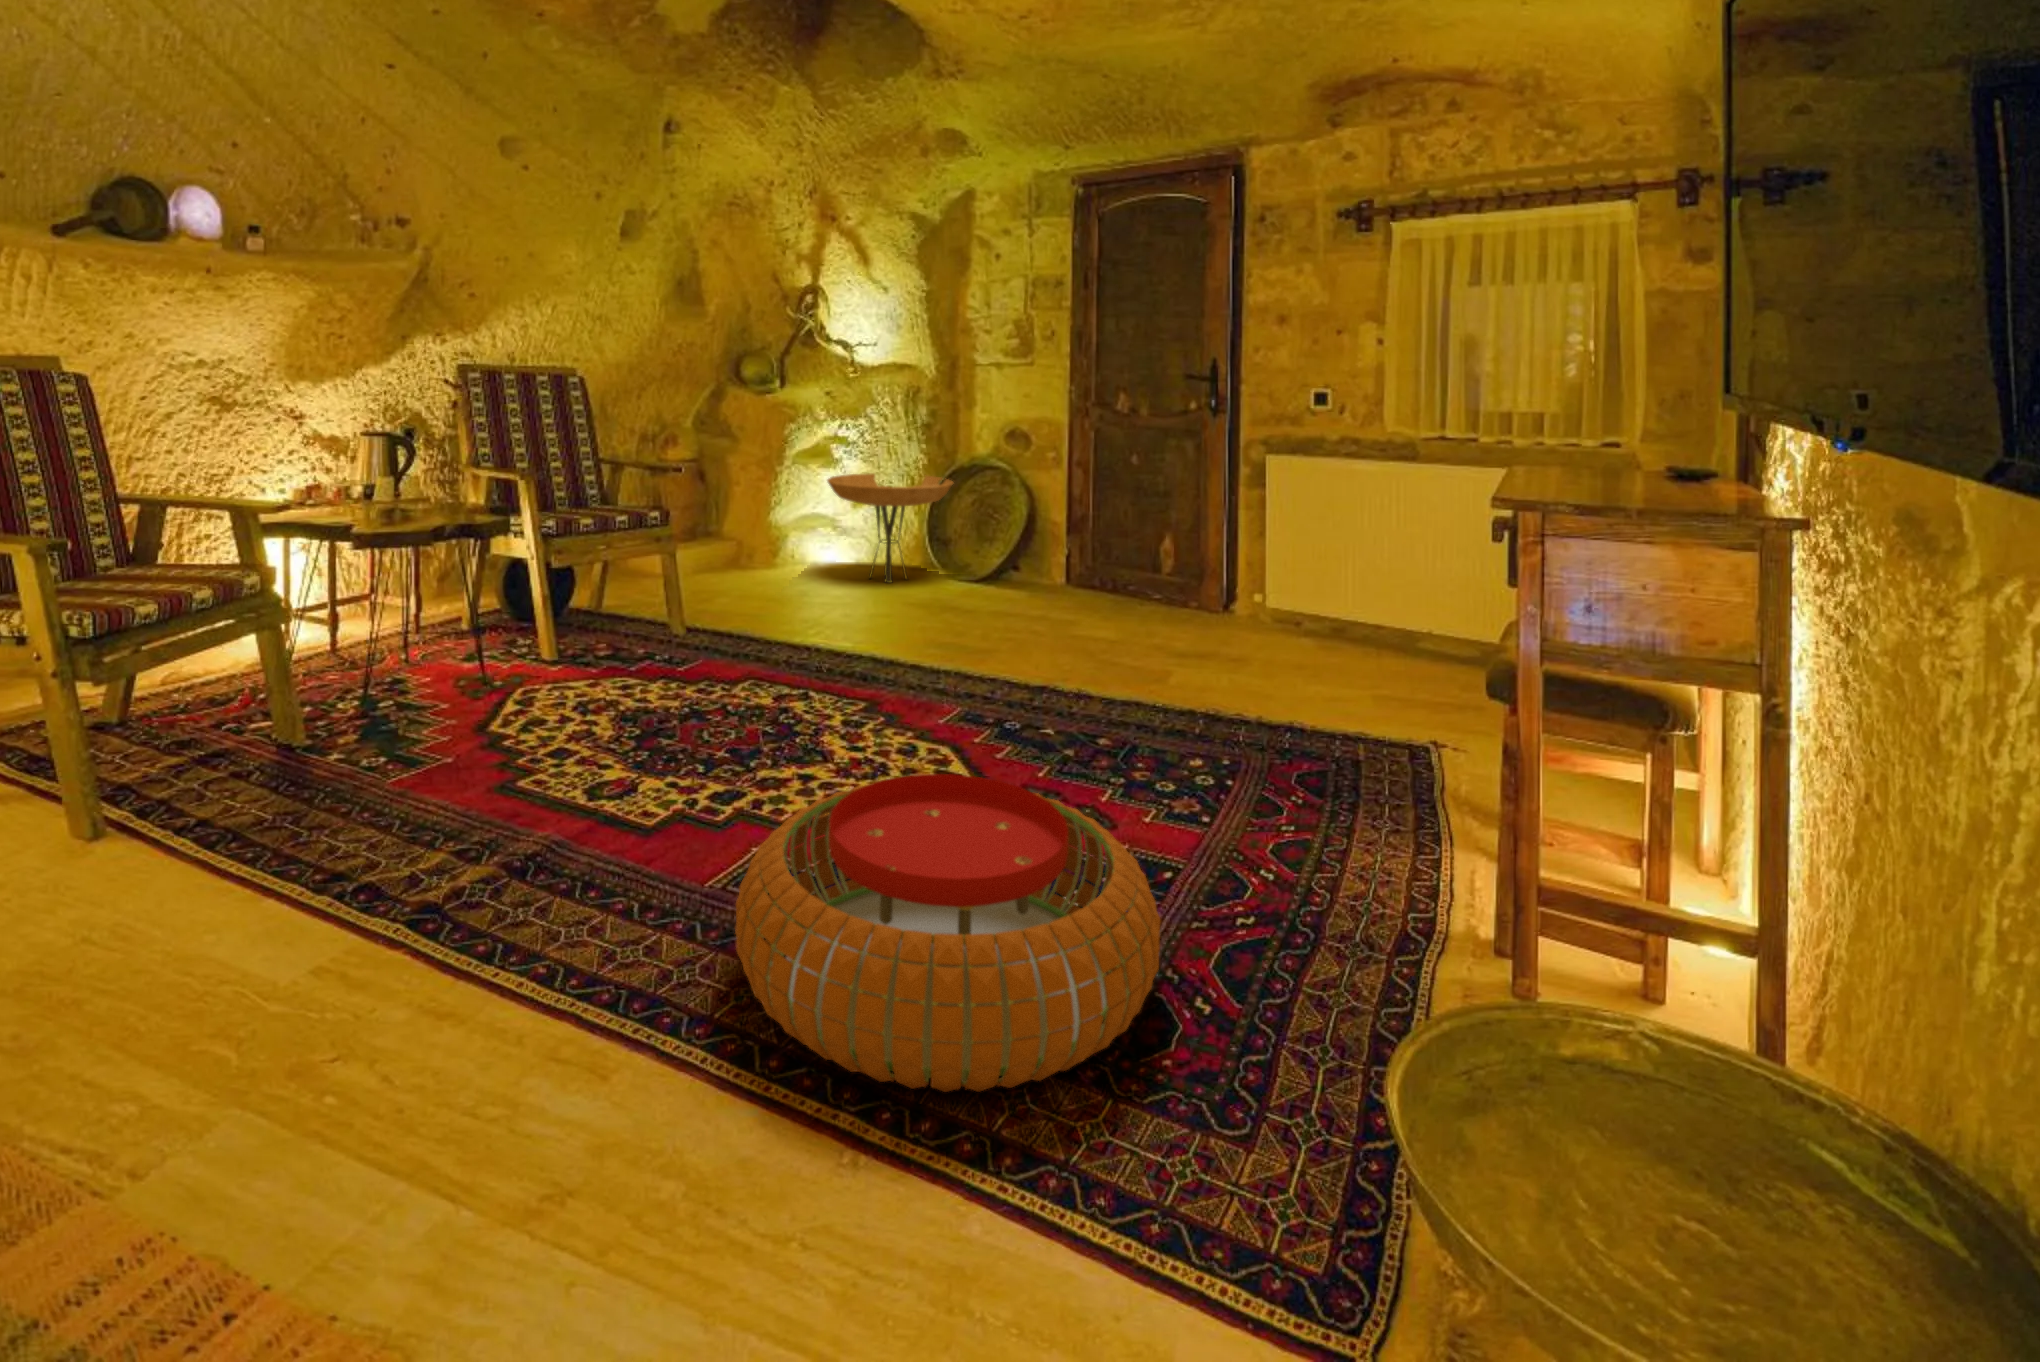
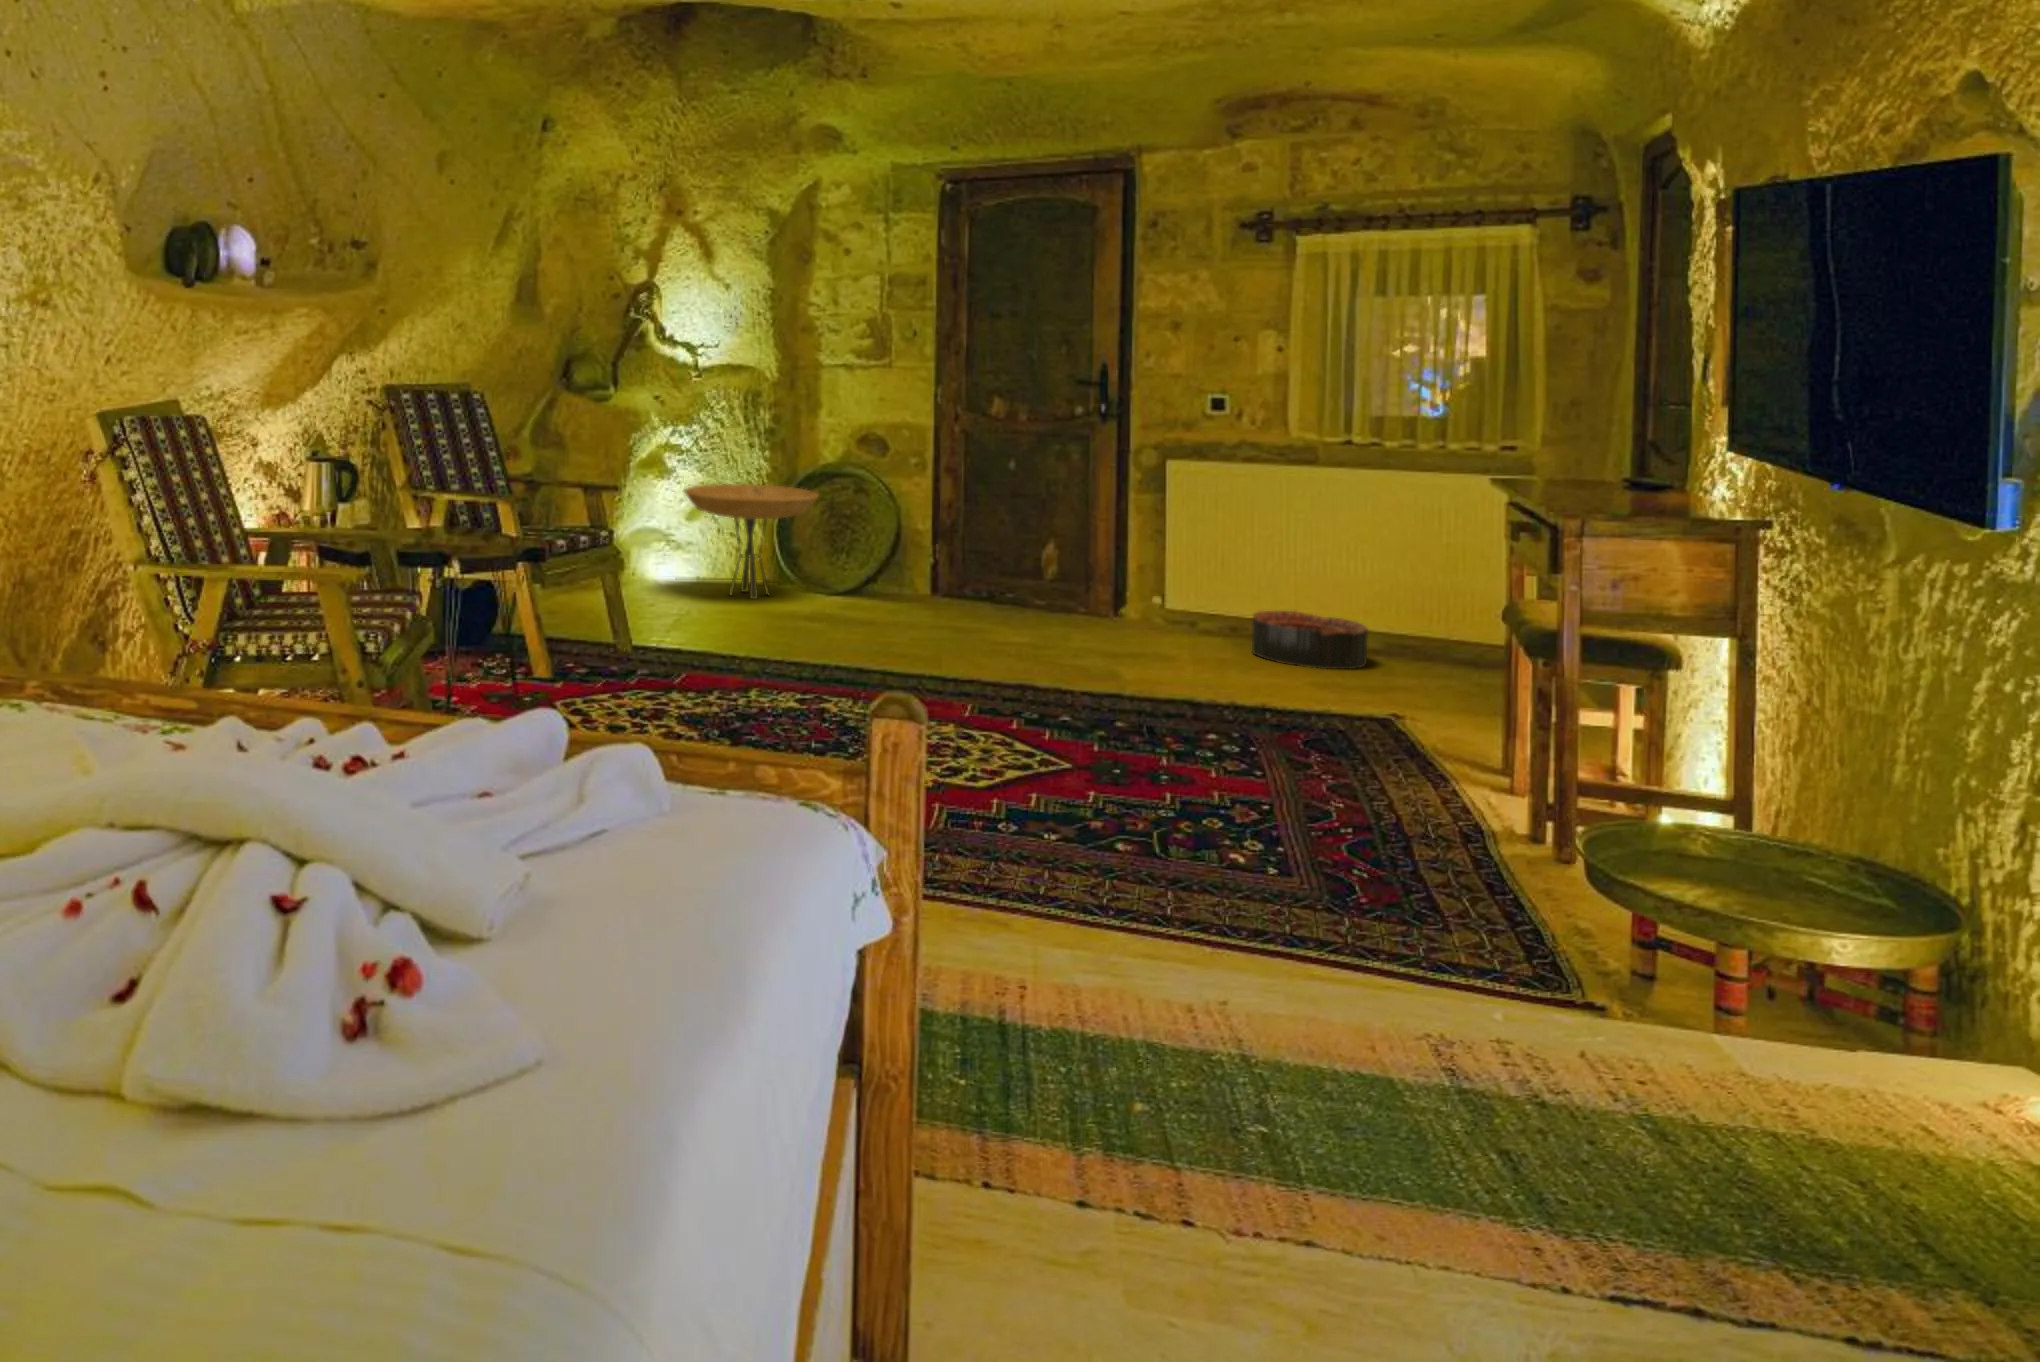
basket: none [1335,606,1451,672] -> present [1252,611,1368,669]
pouf: present [735,774,1160,1092] -> none [986,728,1328,918]

